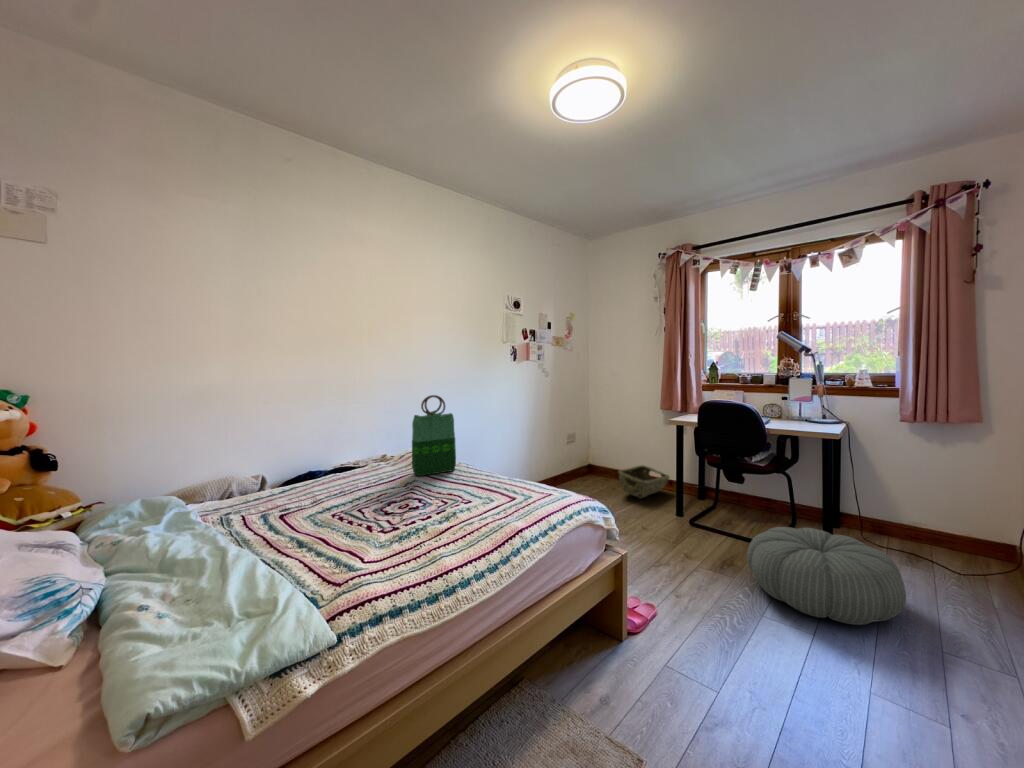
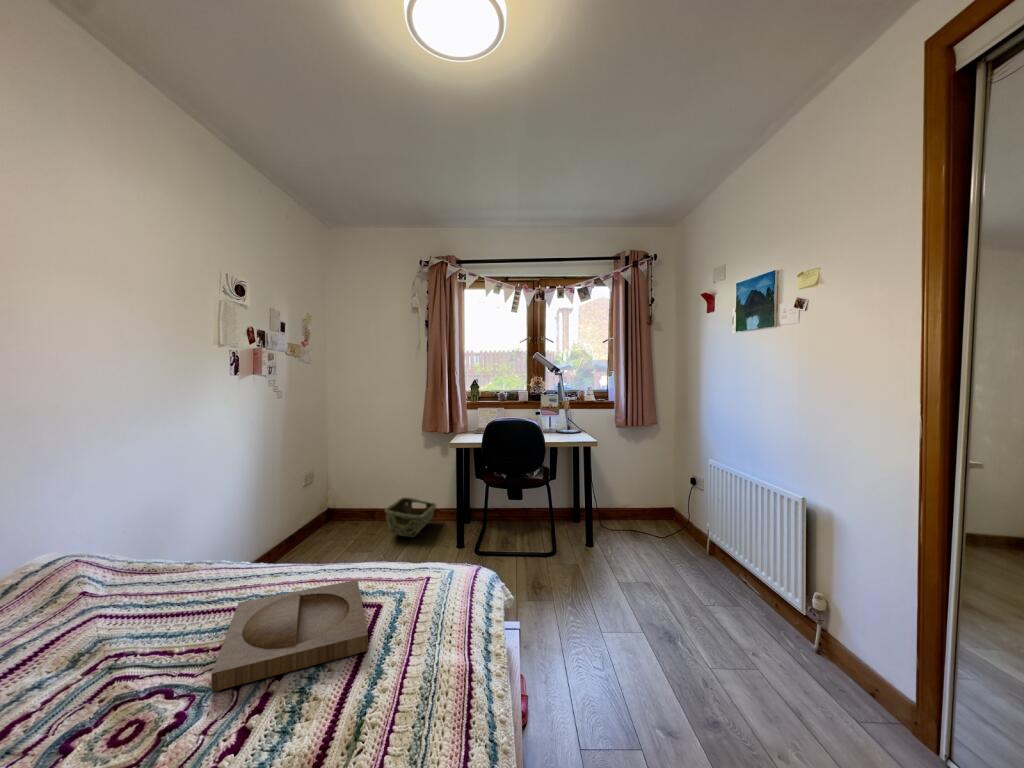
tote bag: present [412,395,456,476] -> none [73,432,195,625]
tray: none [430,480,509,510] -> present [211,580,368,692]
pouf: present [747,527,906,625] -> none [567,528,685,613]

